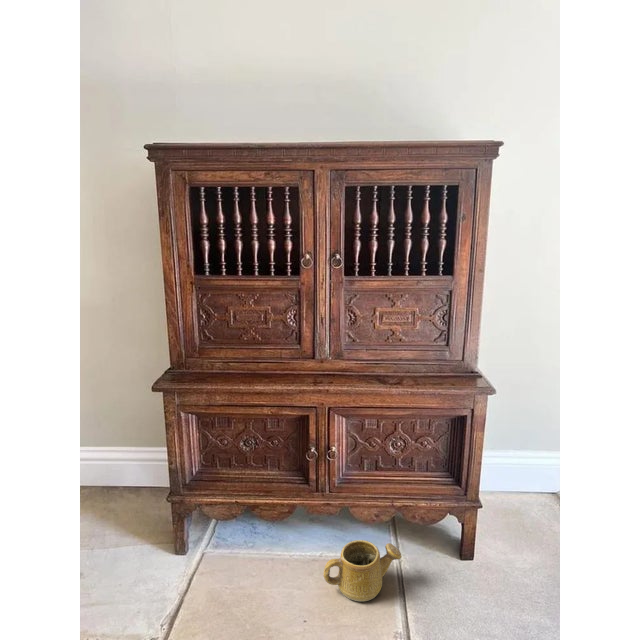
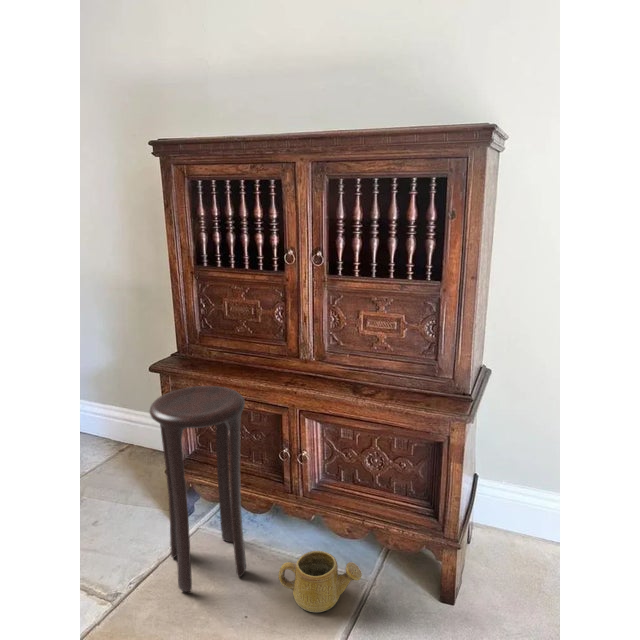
stool: none [178,397,280,621] -> present [150,386,246,592]

